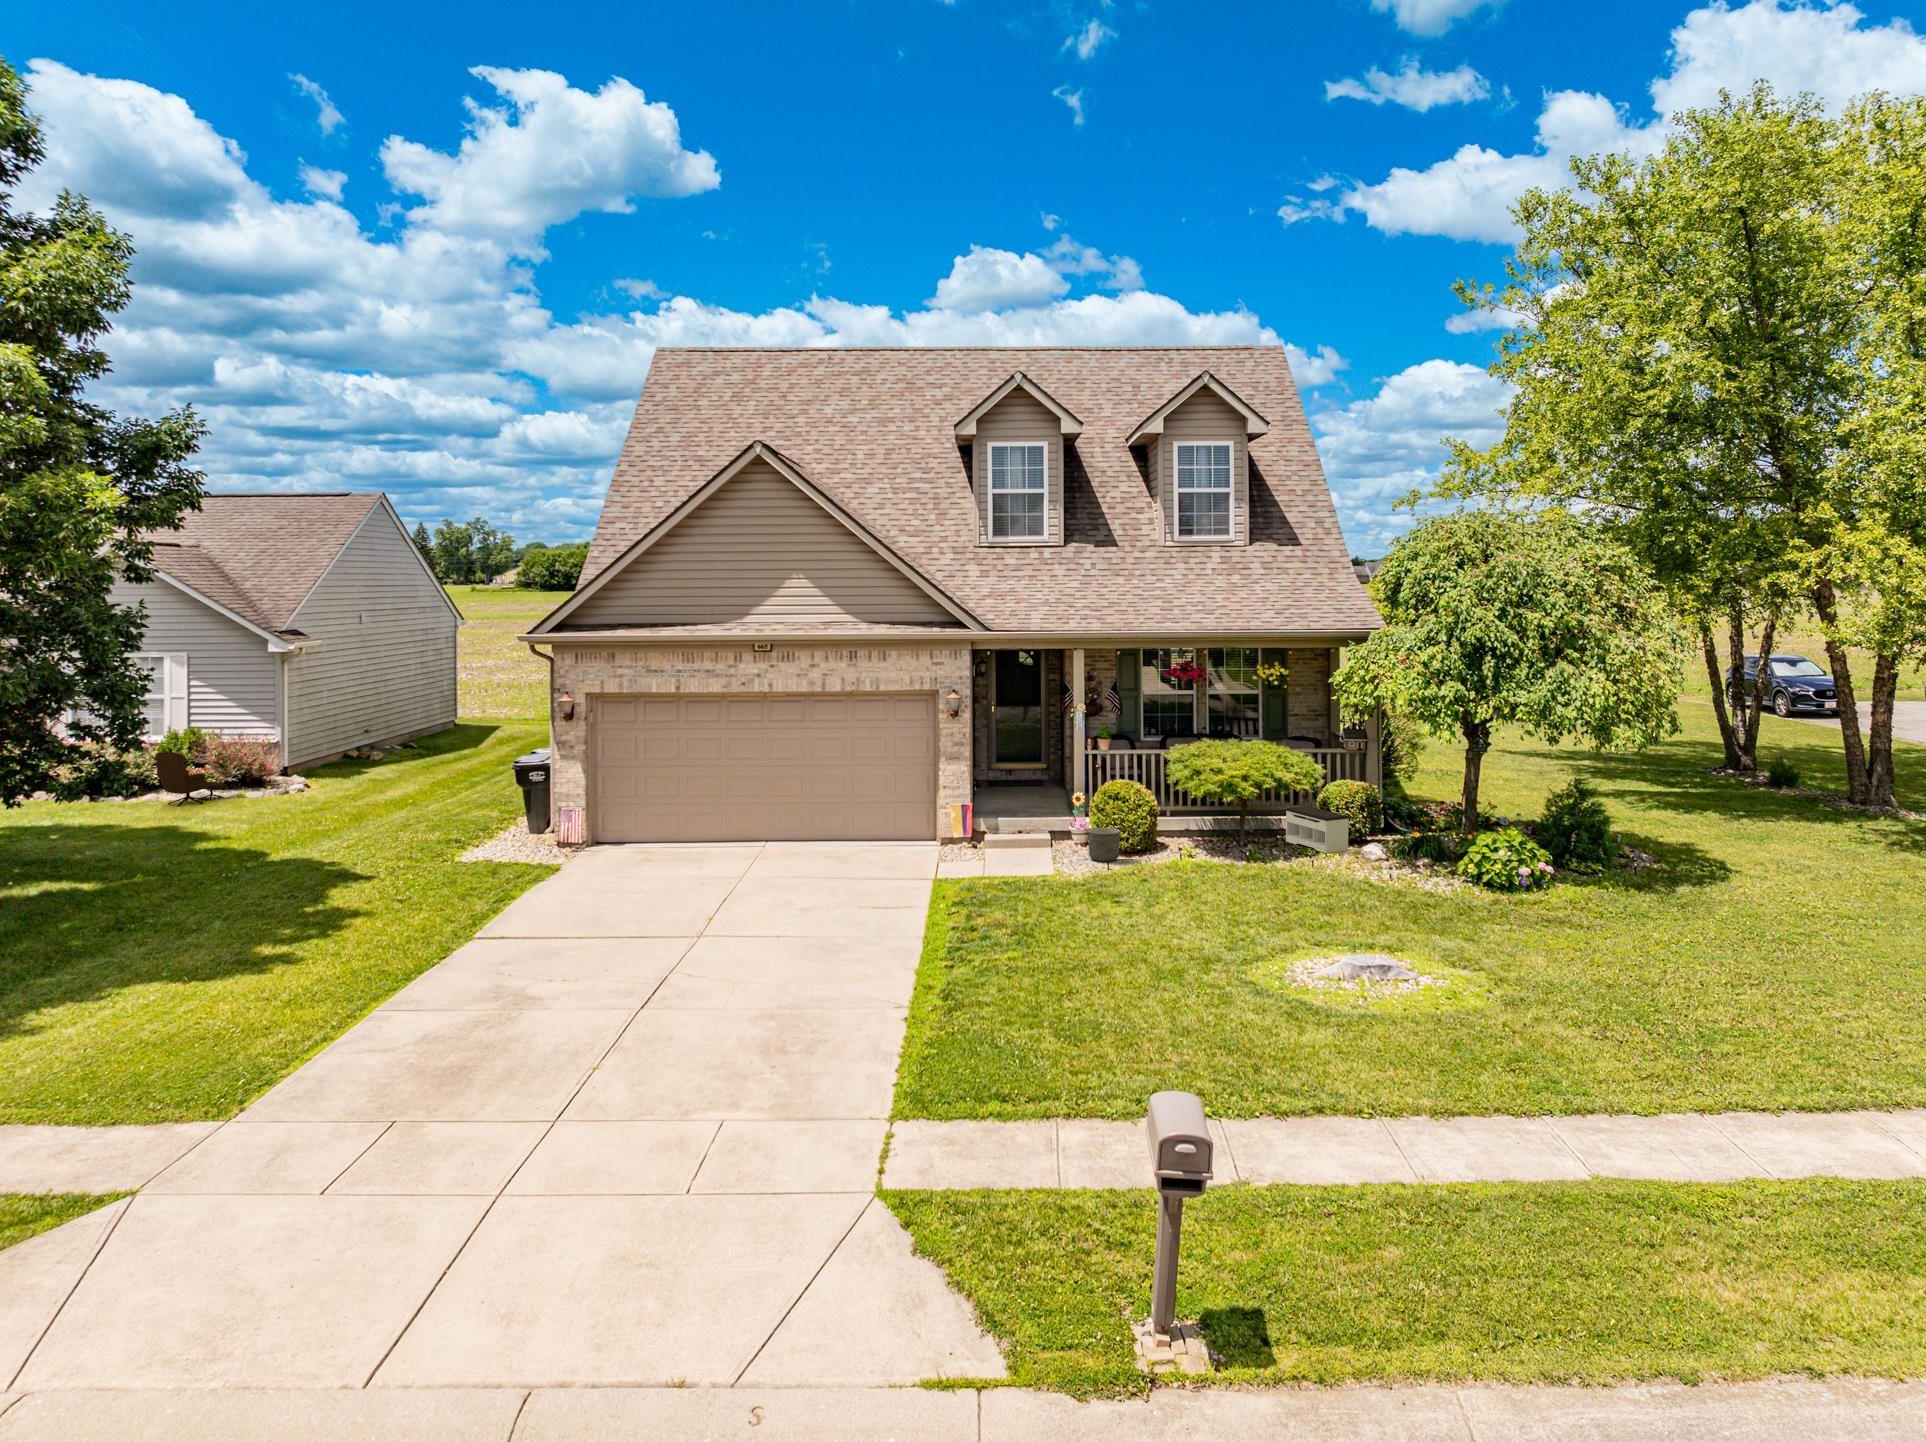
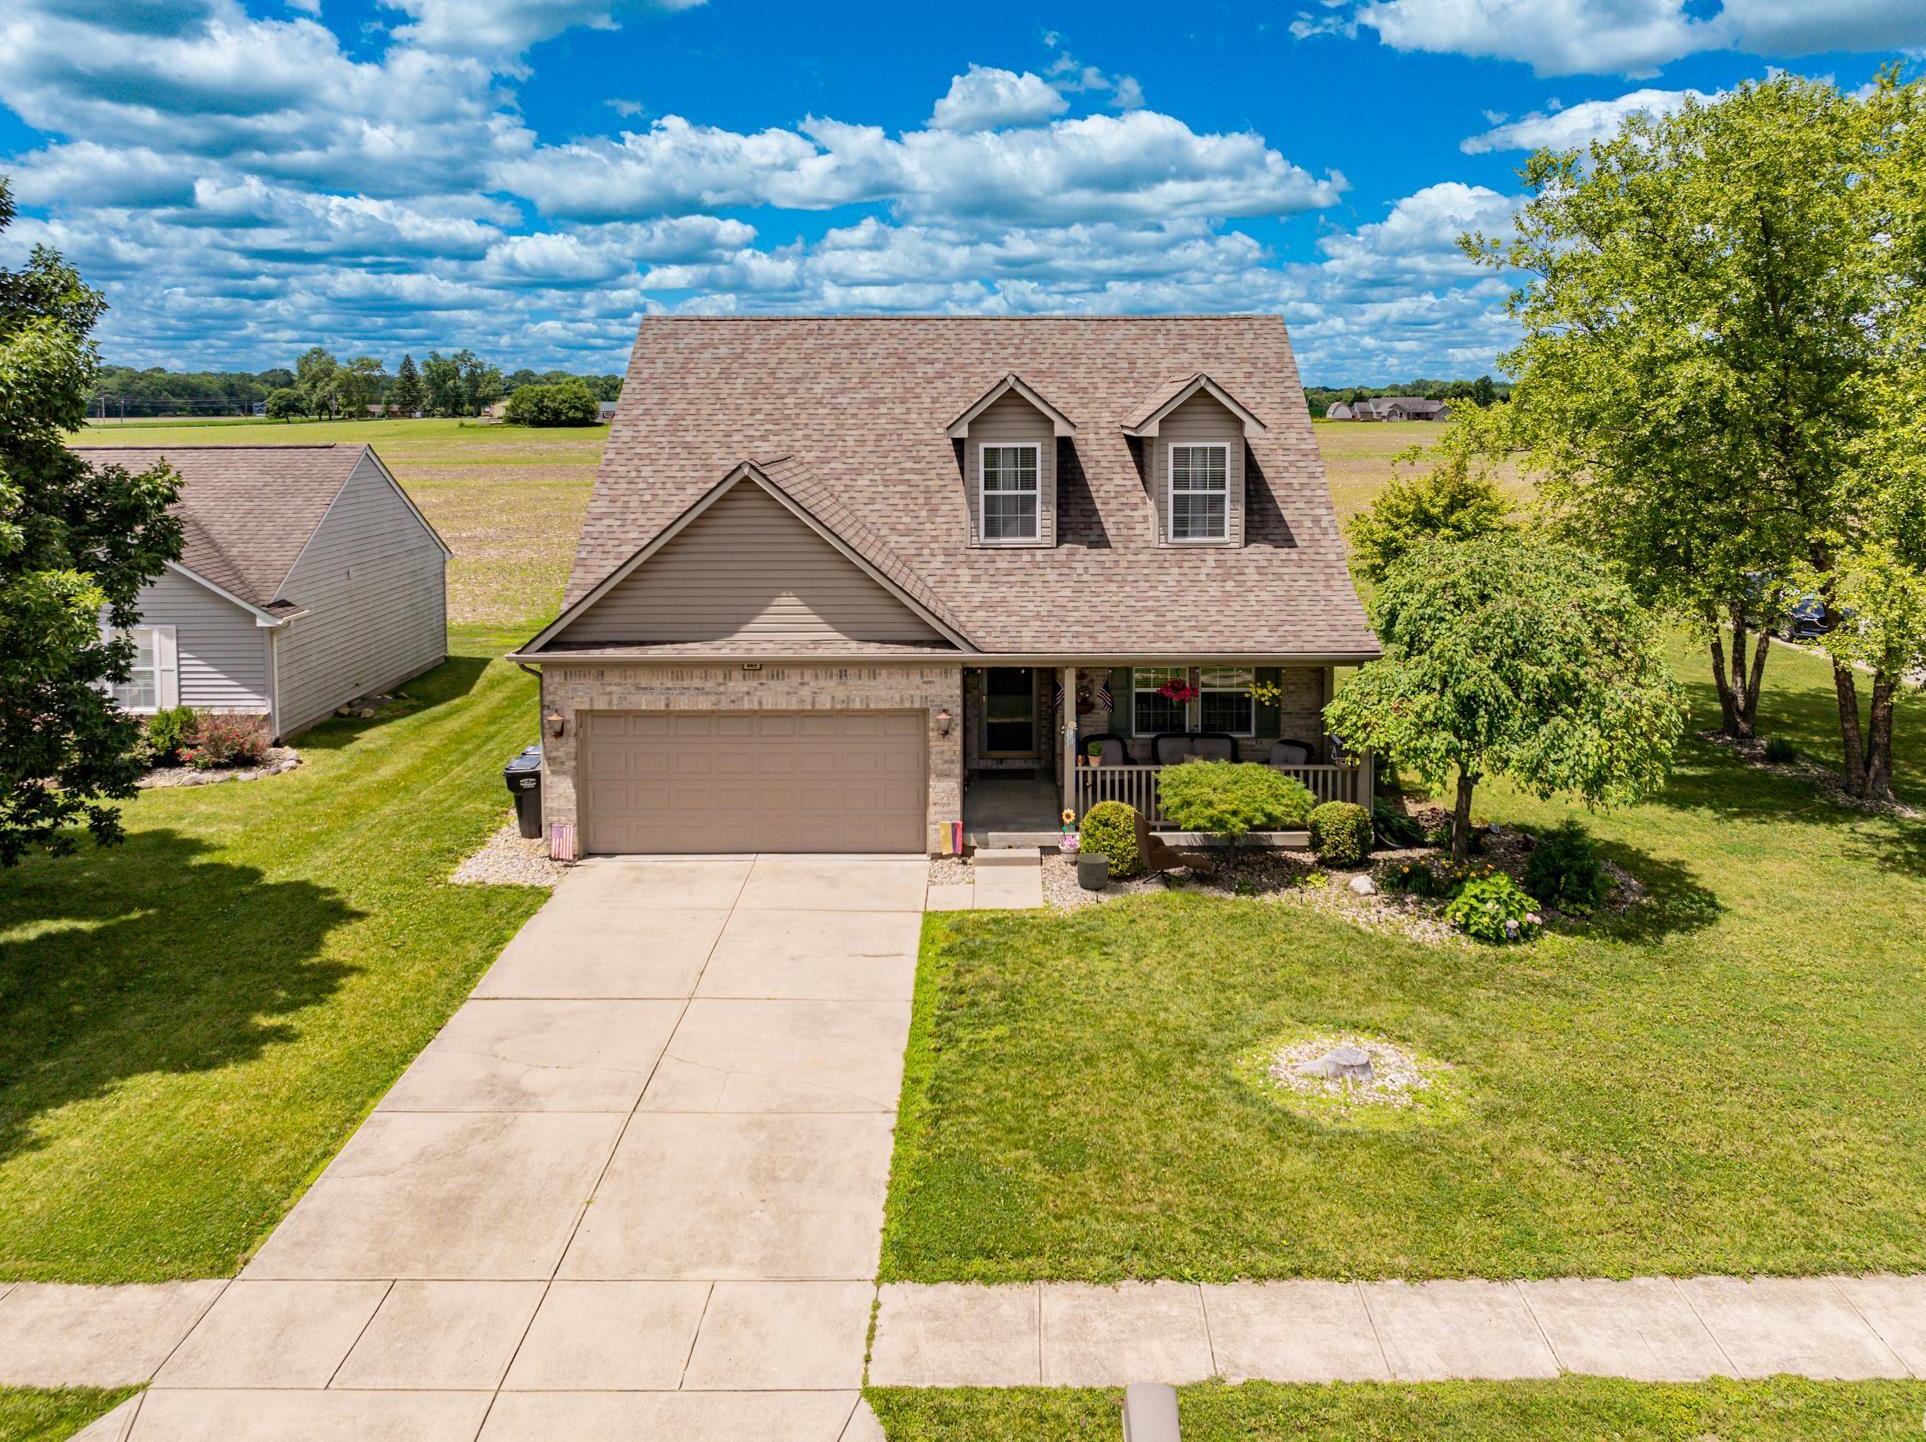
lounge chair: present [156,752,228,806] -> present [1134,812,1212,888]
bench: present [1286,806,1349,853] -> none [1273,826,1336,880]

